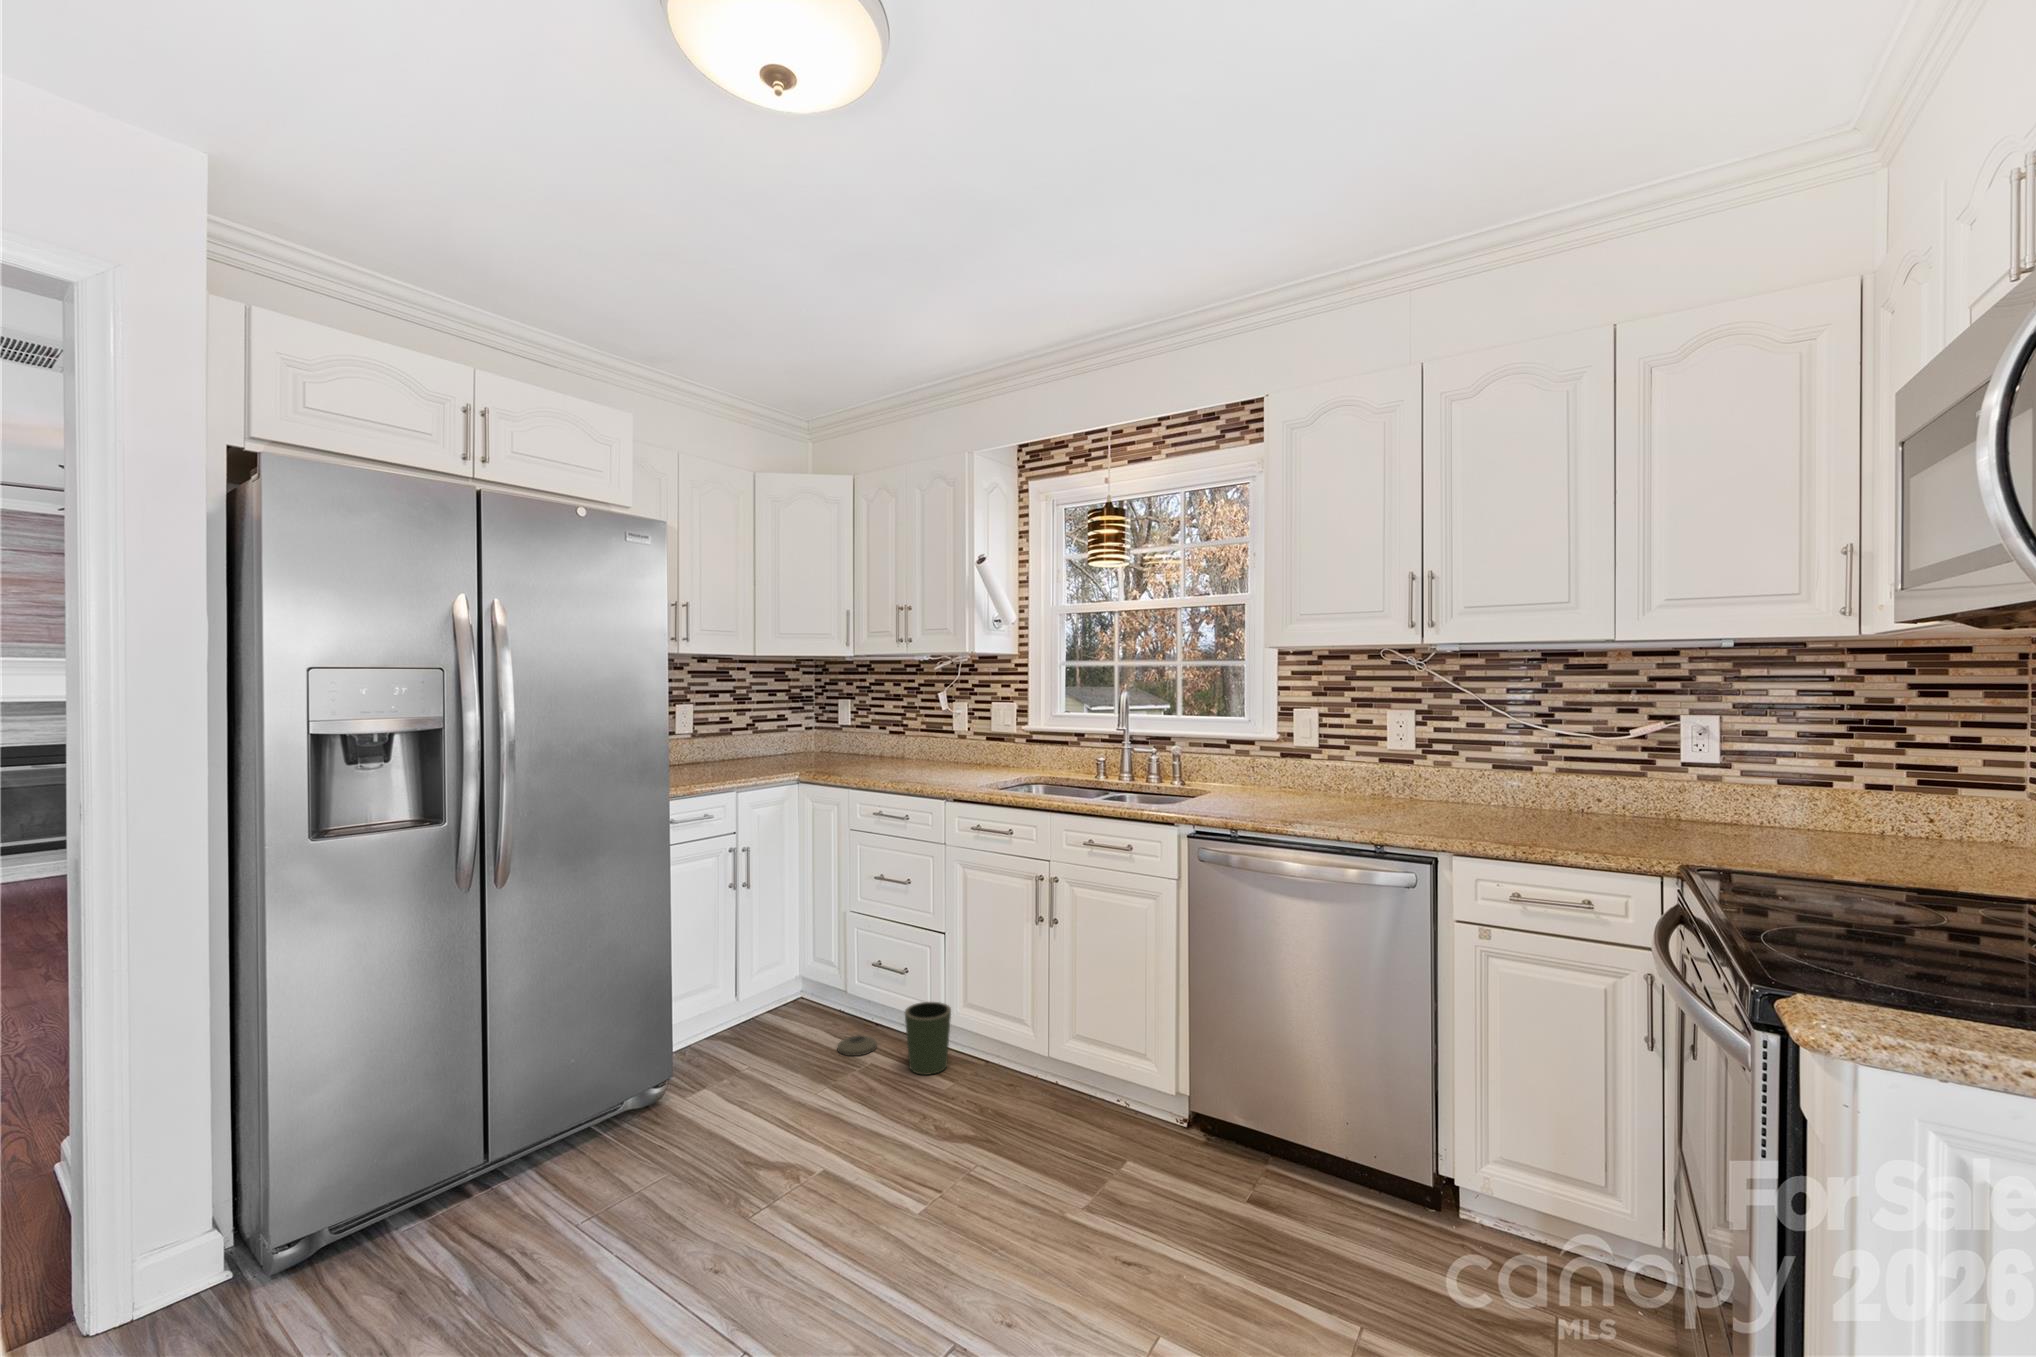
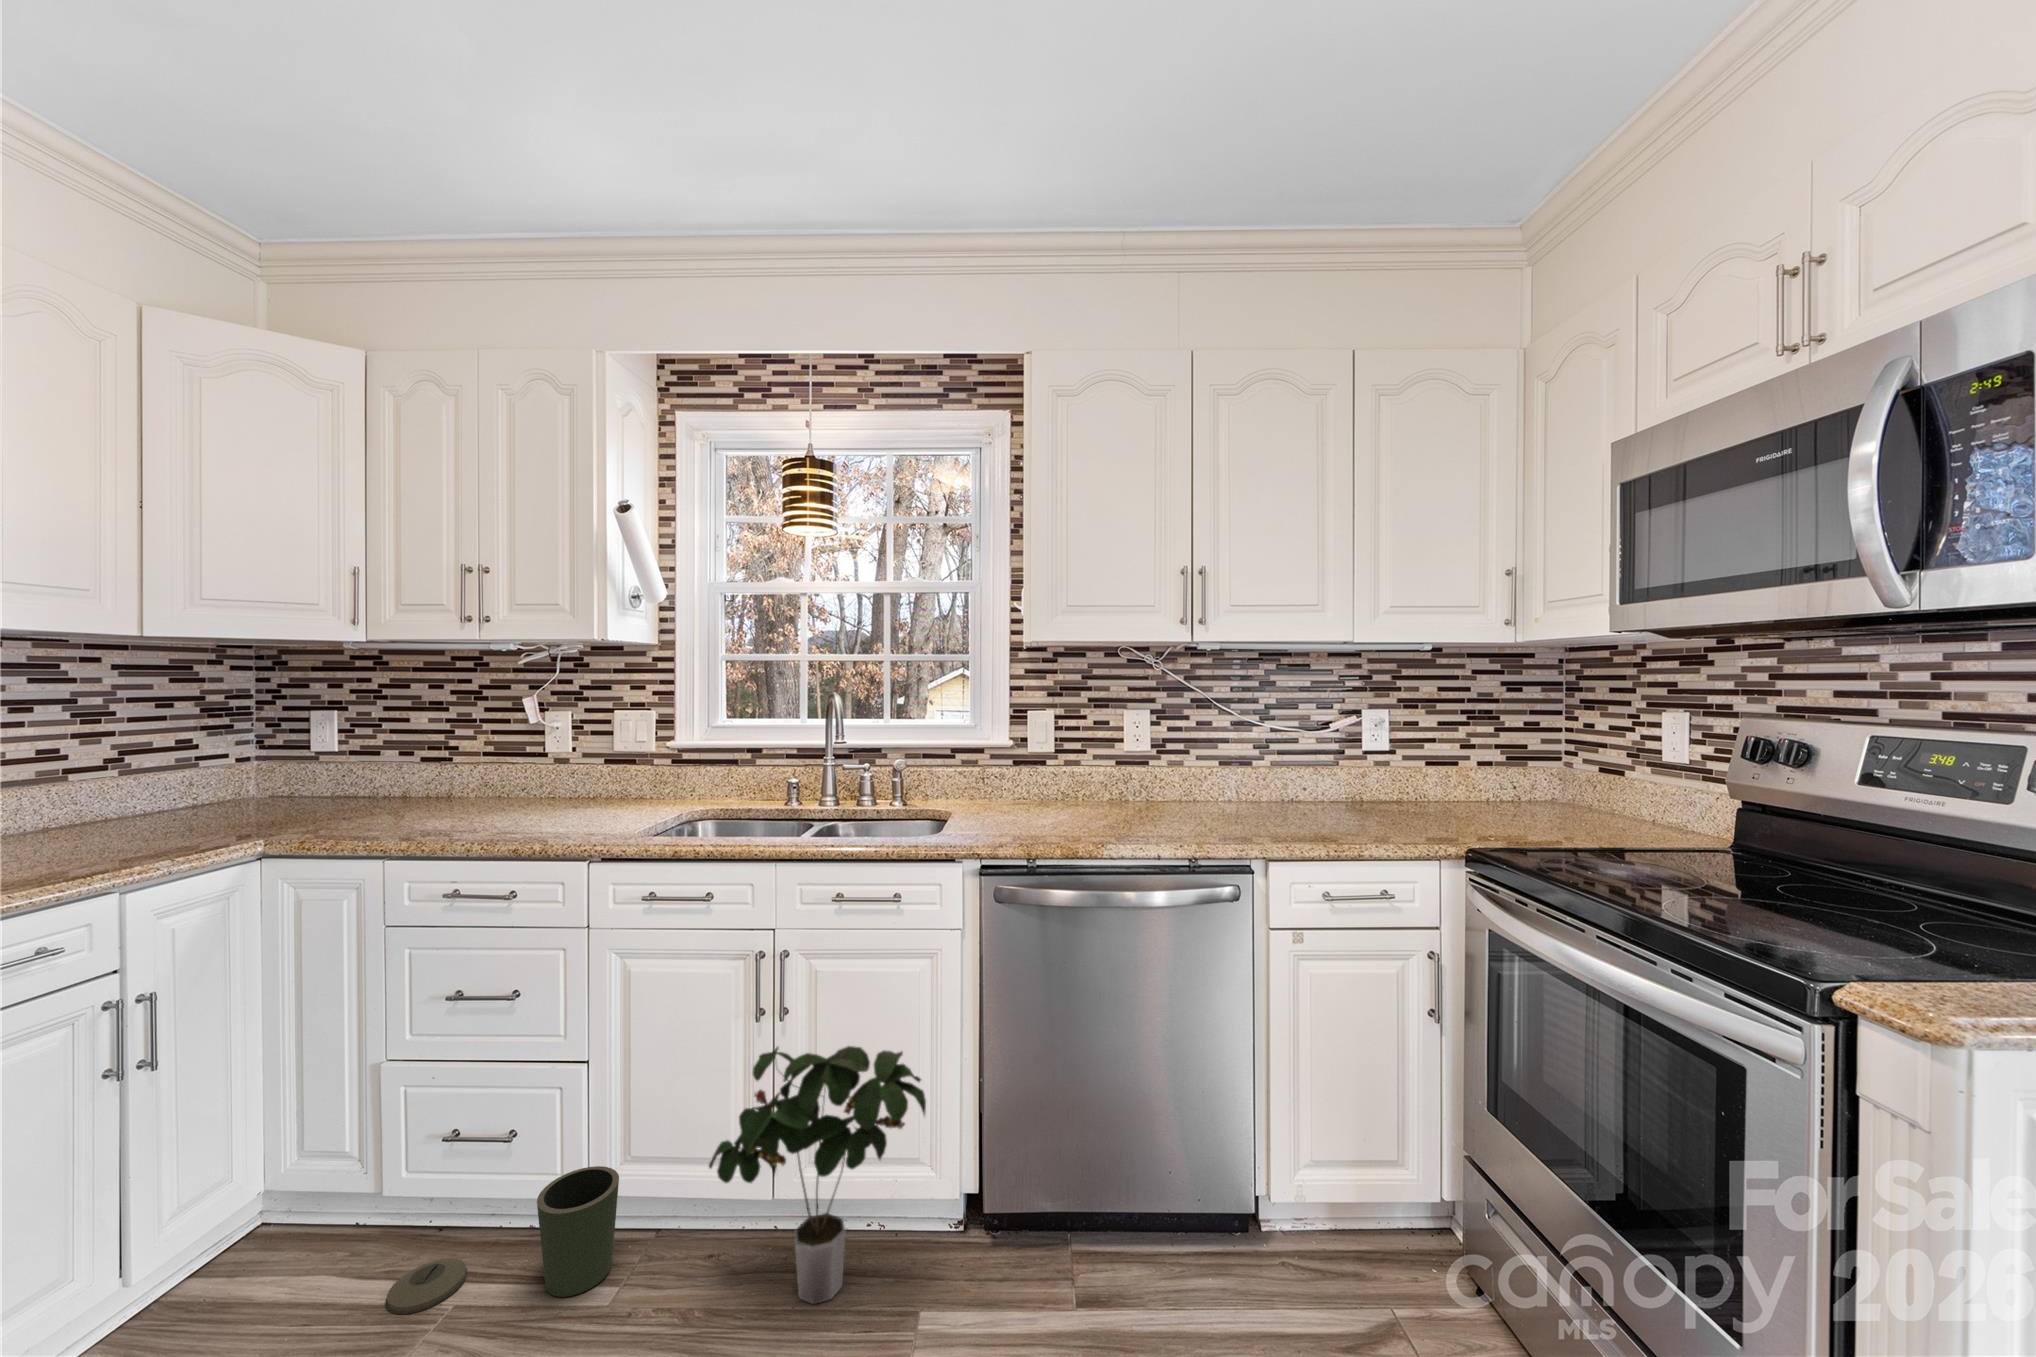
potted plant: none [992,942,1128,1127] -> present [709,1046,926,1304]

